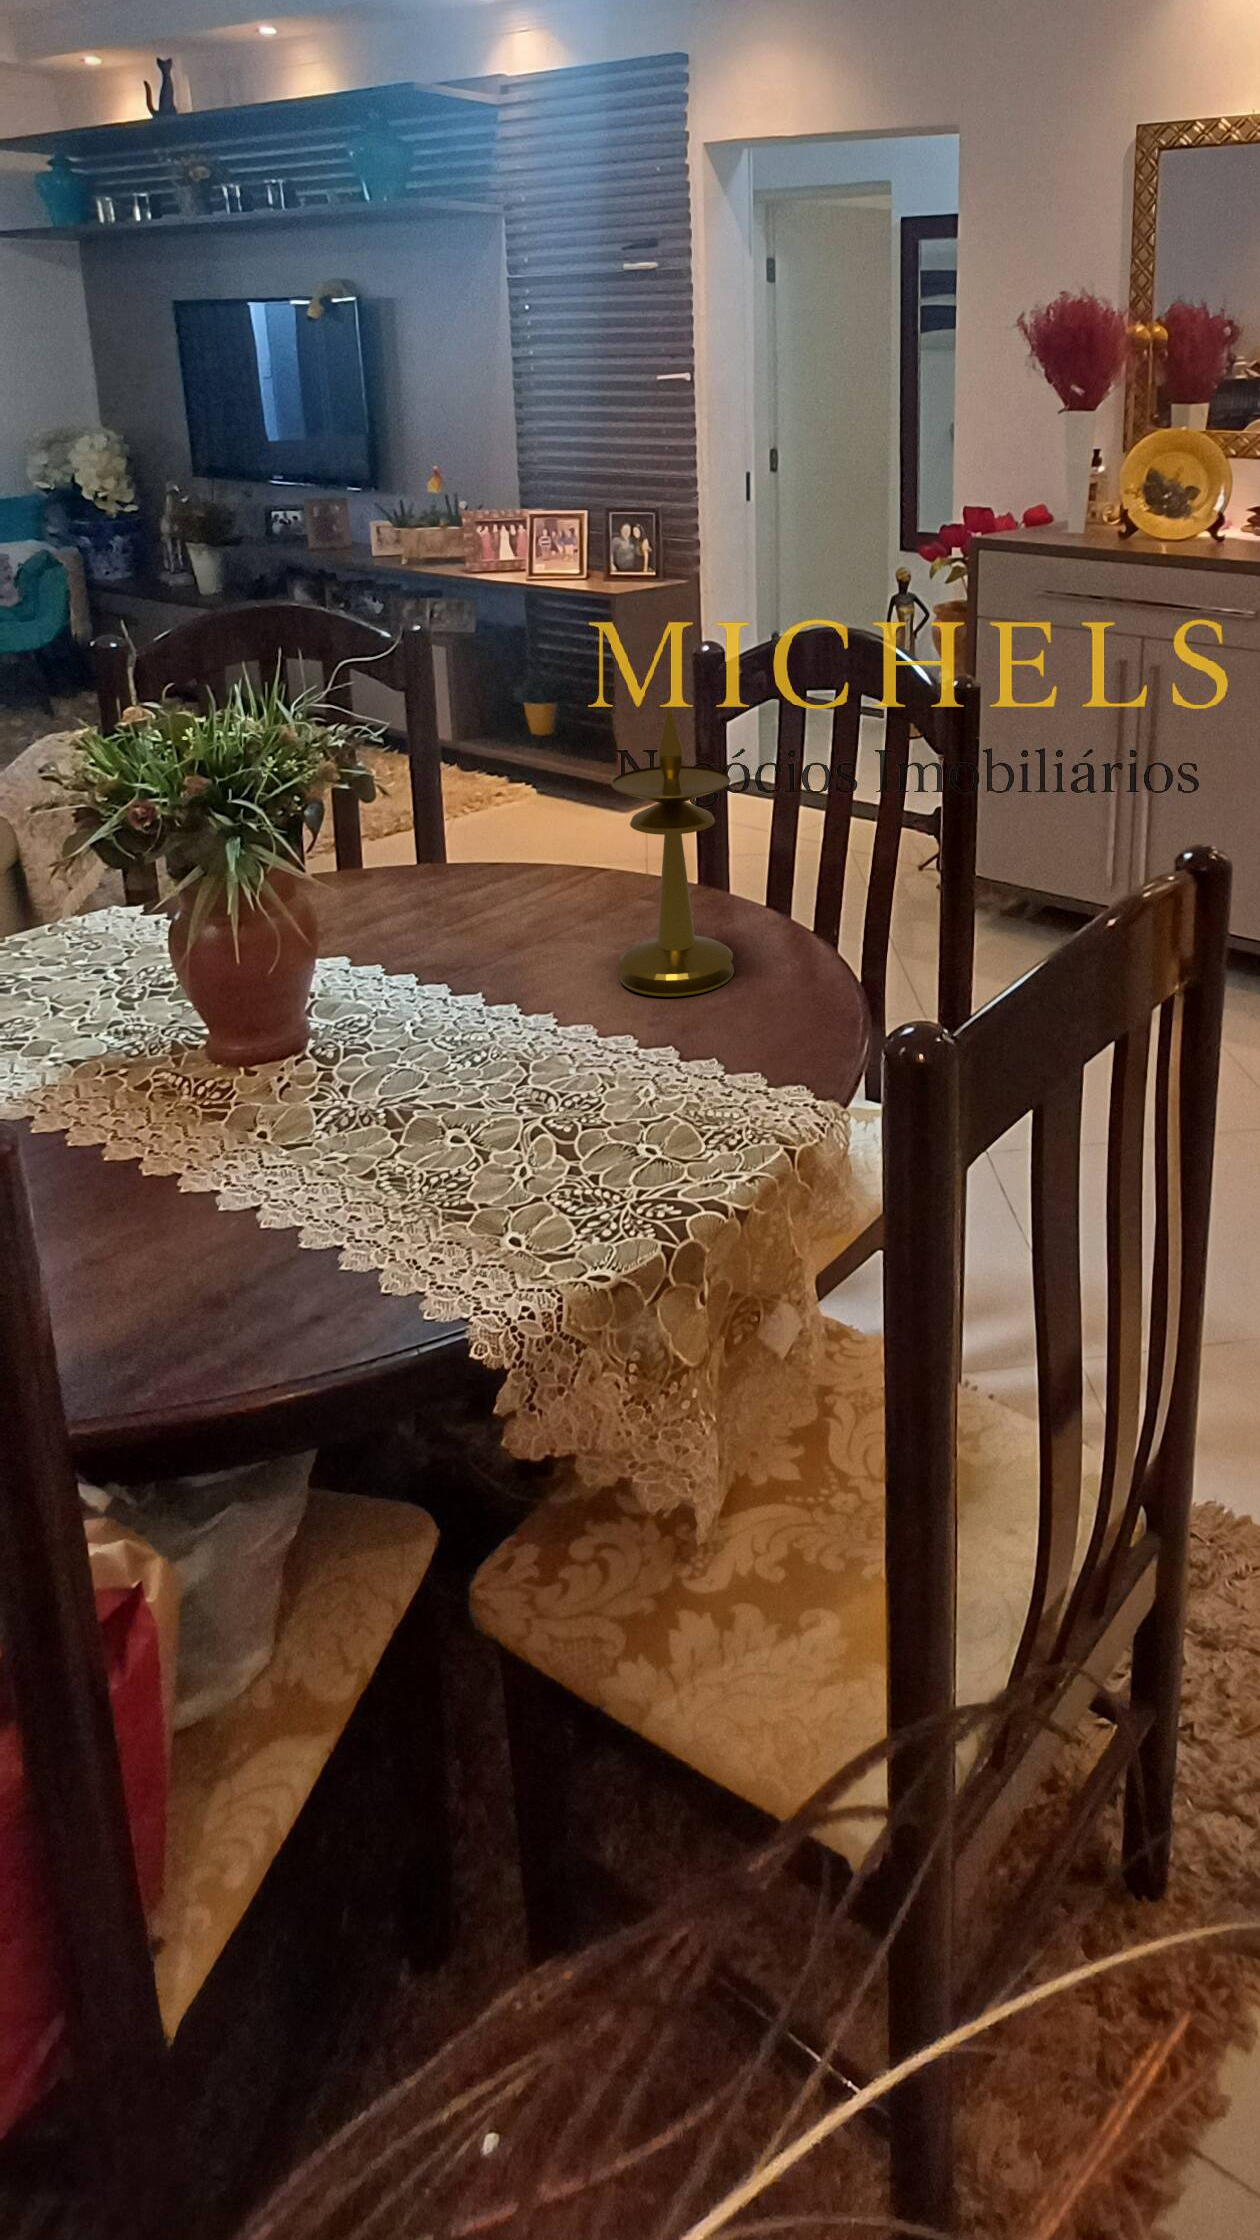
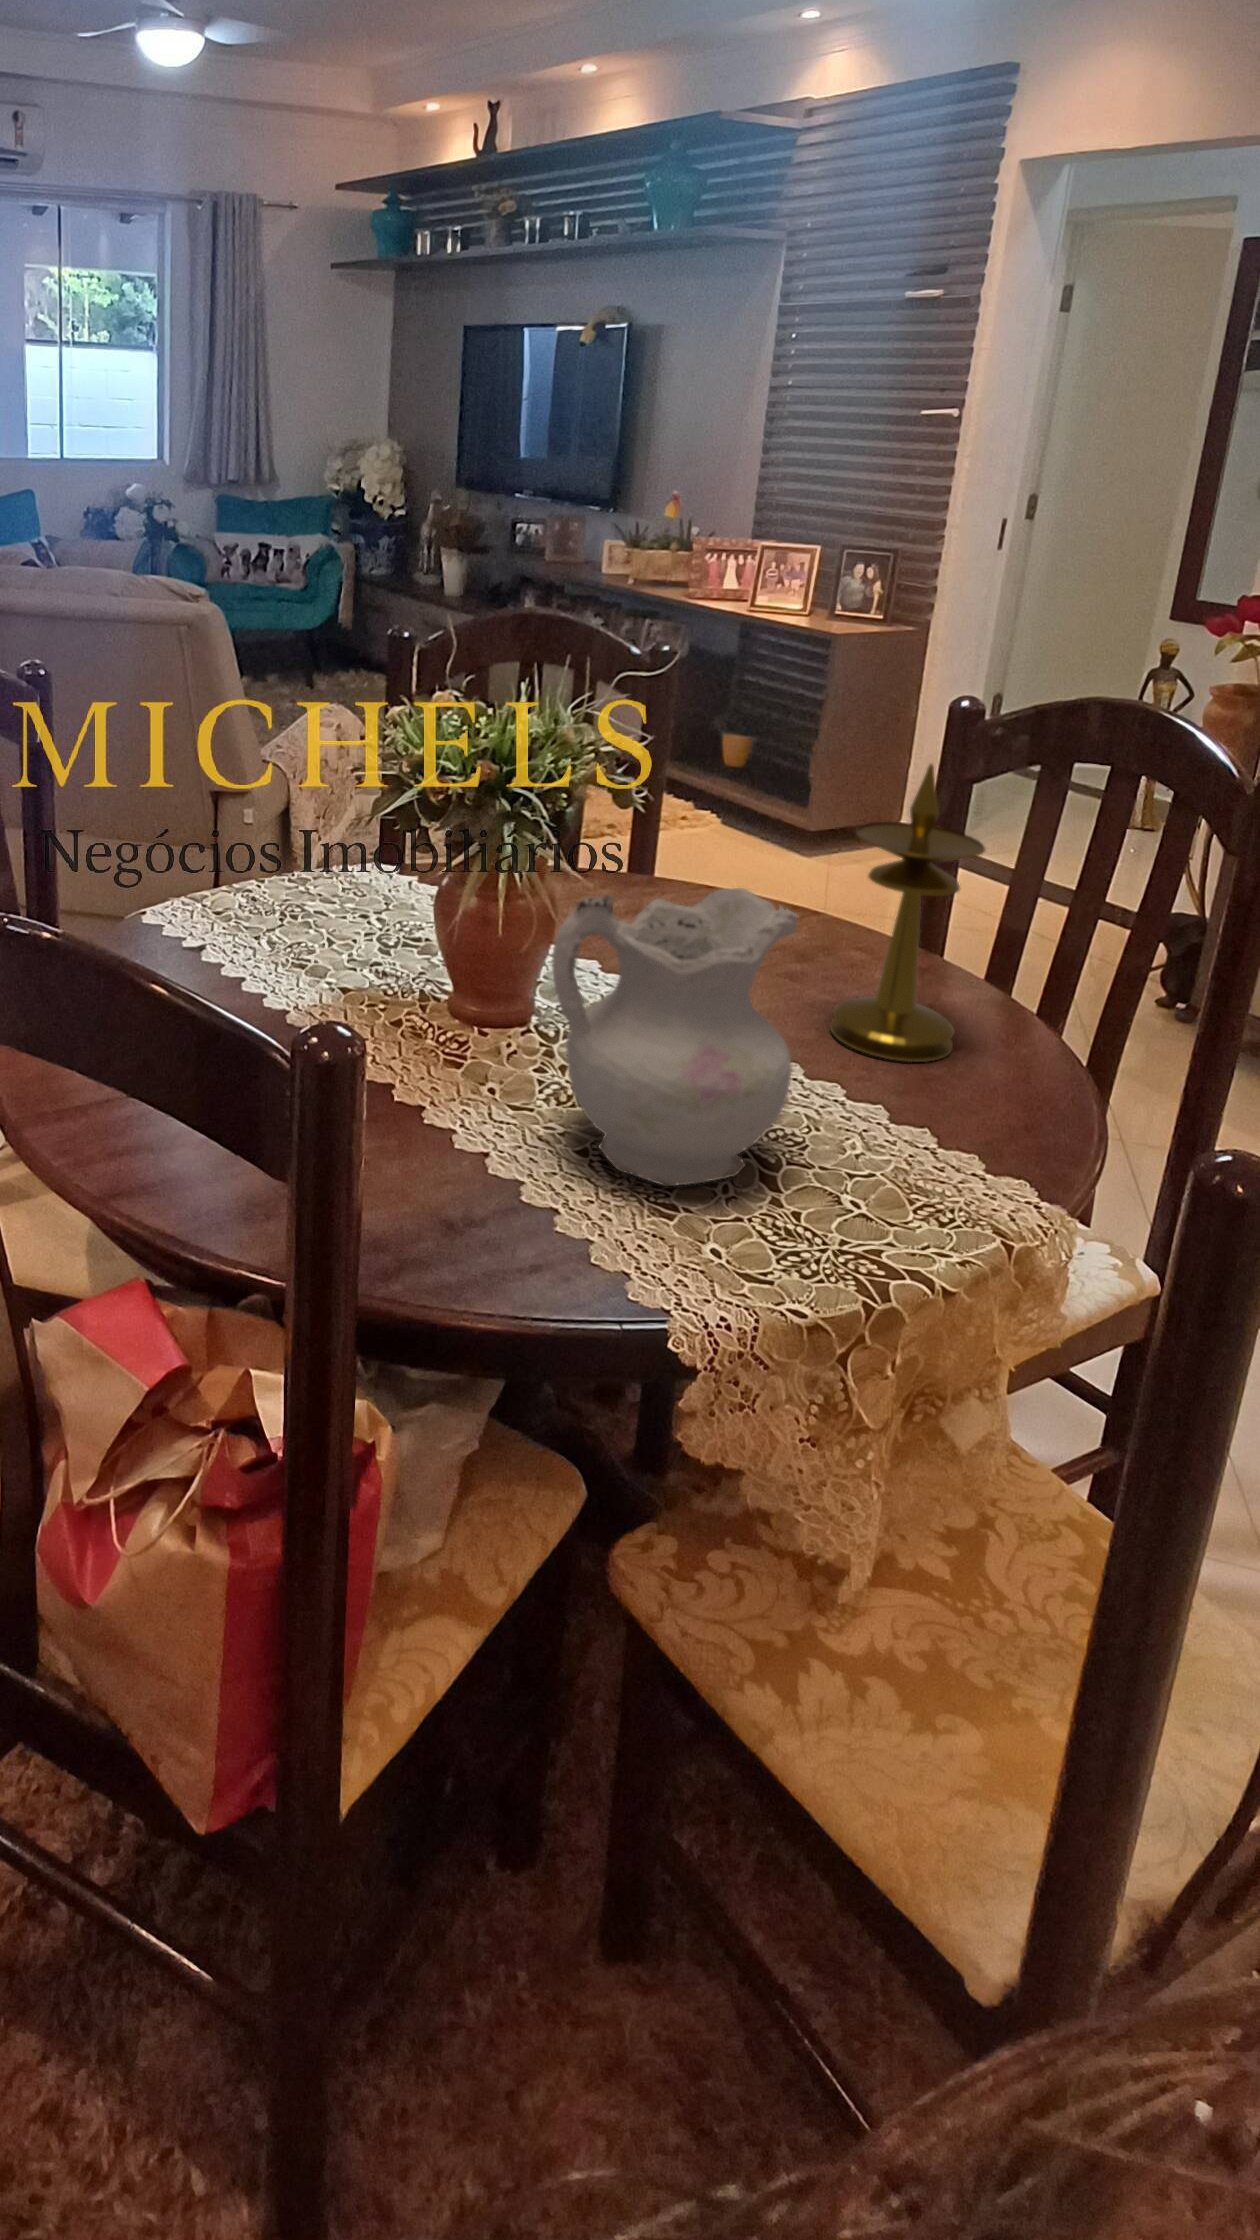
ceramic pitcher: none [293,862,572,1187] -> present [552,888,798,1186]

